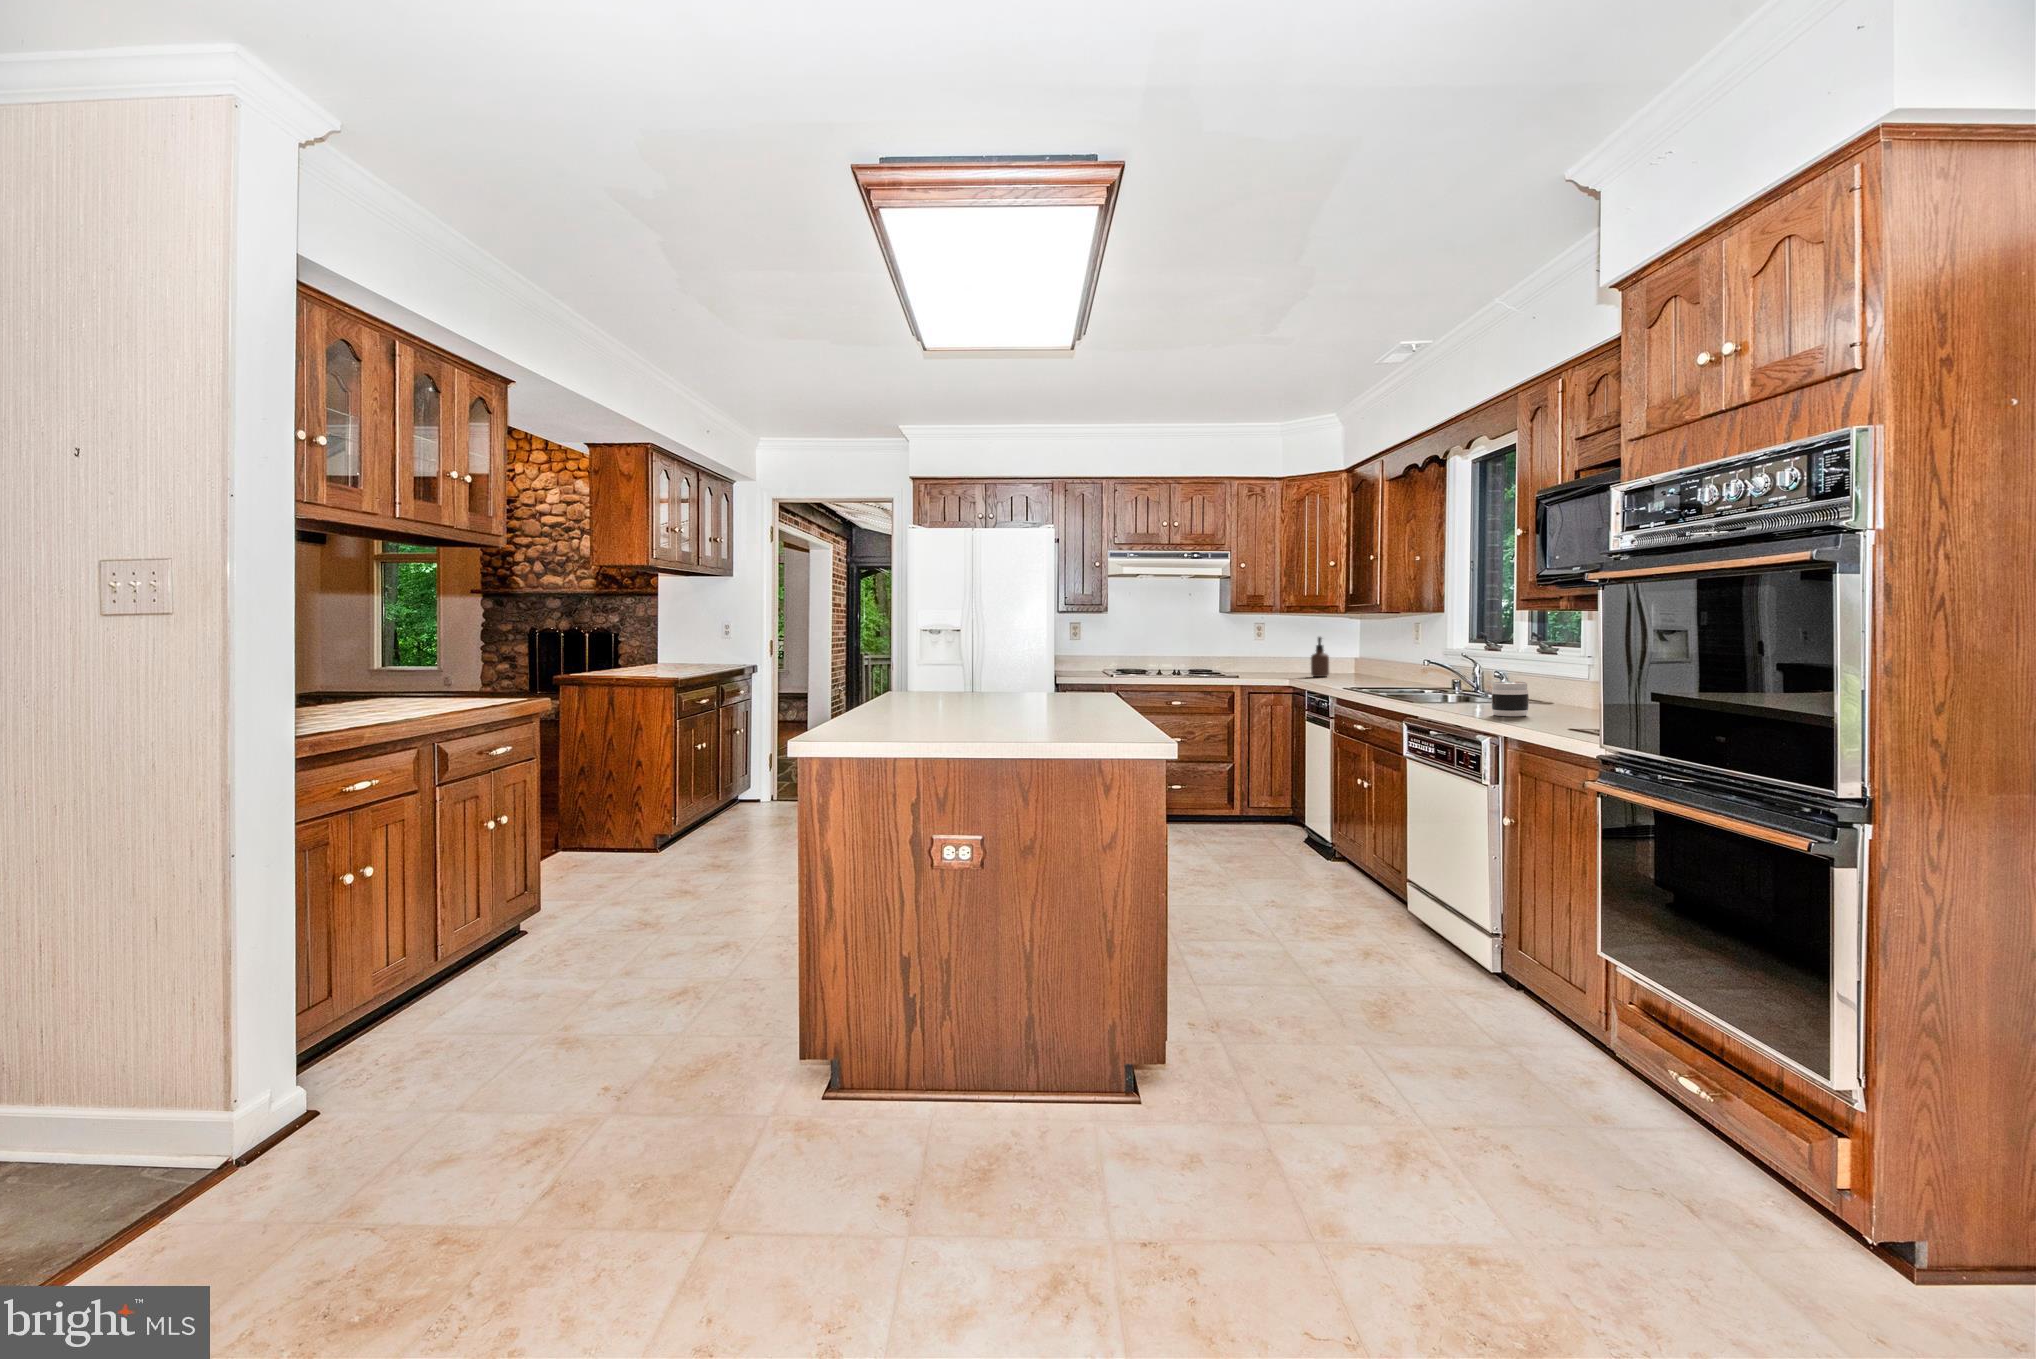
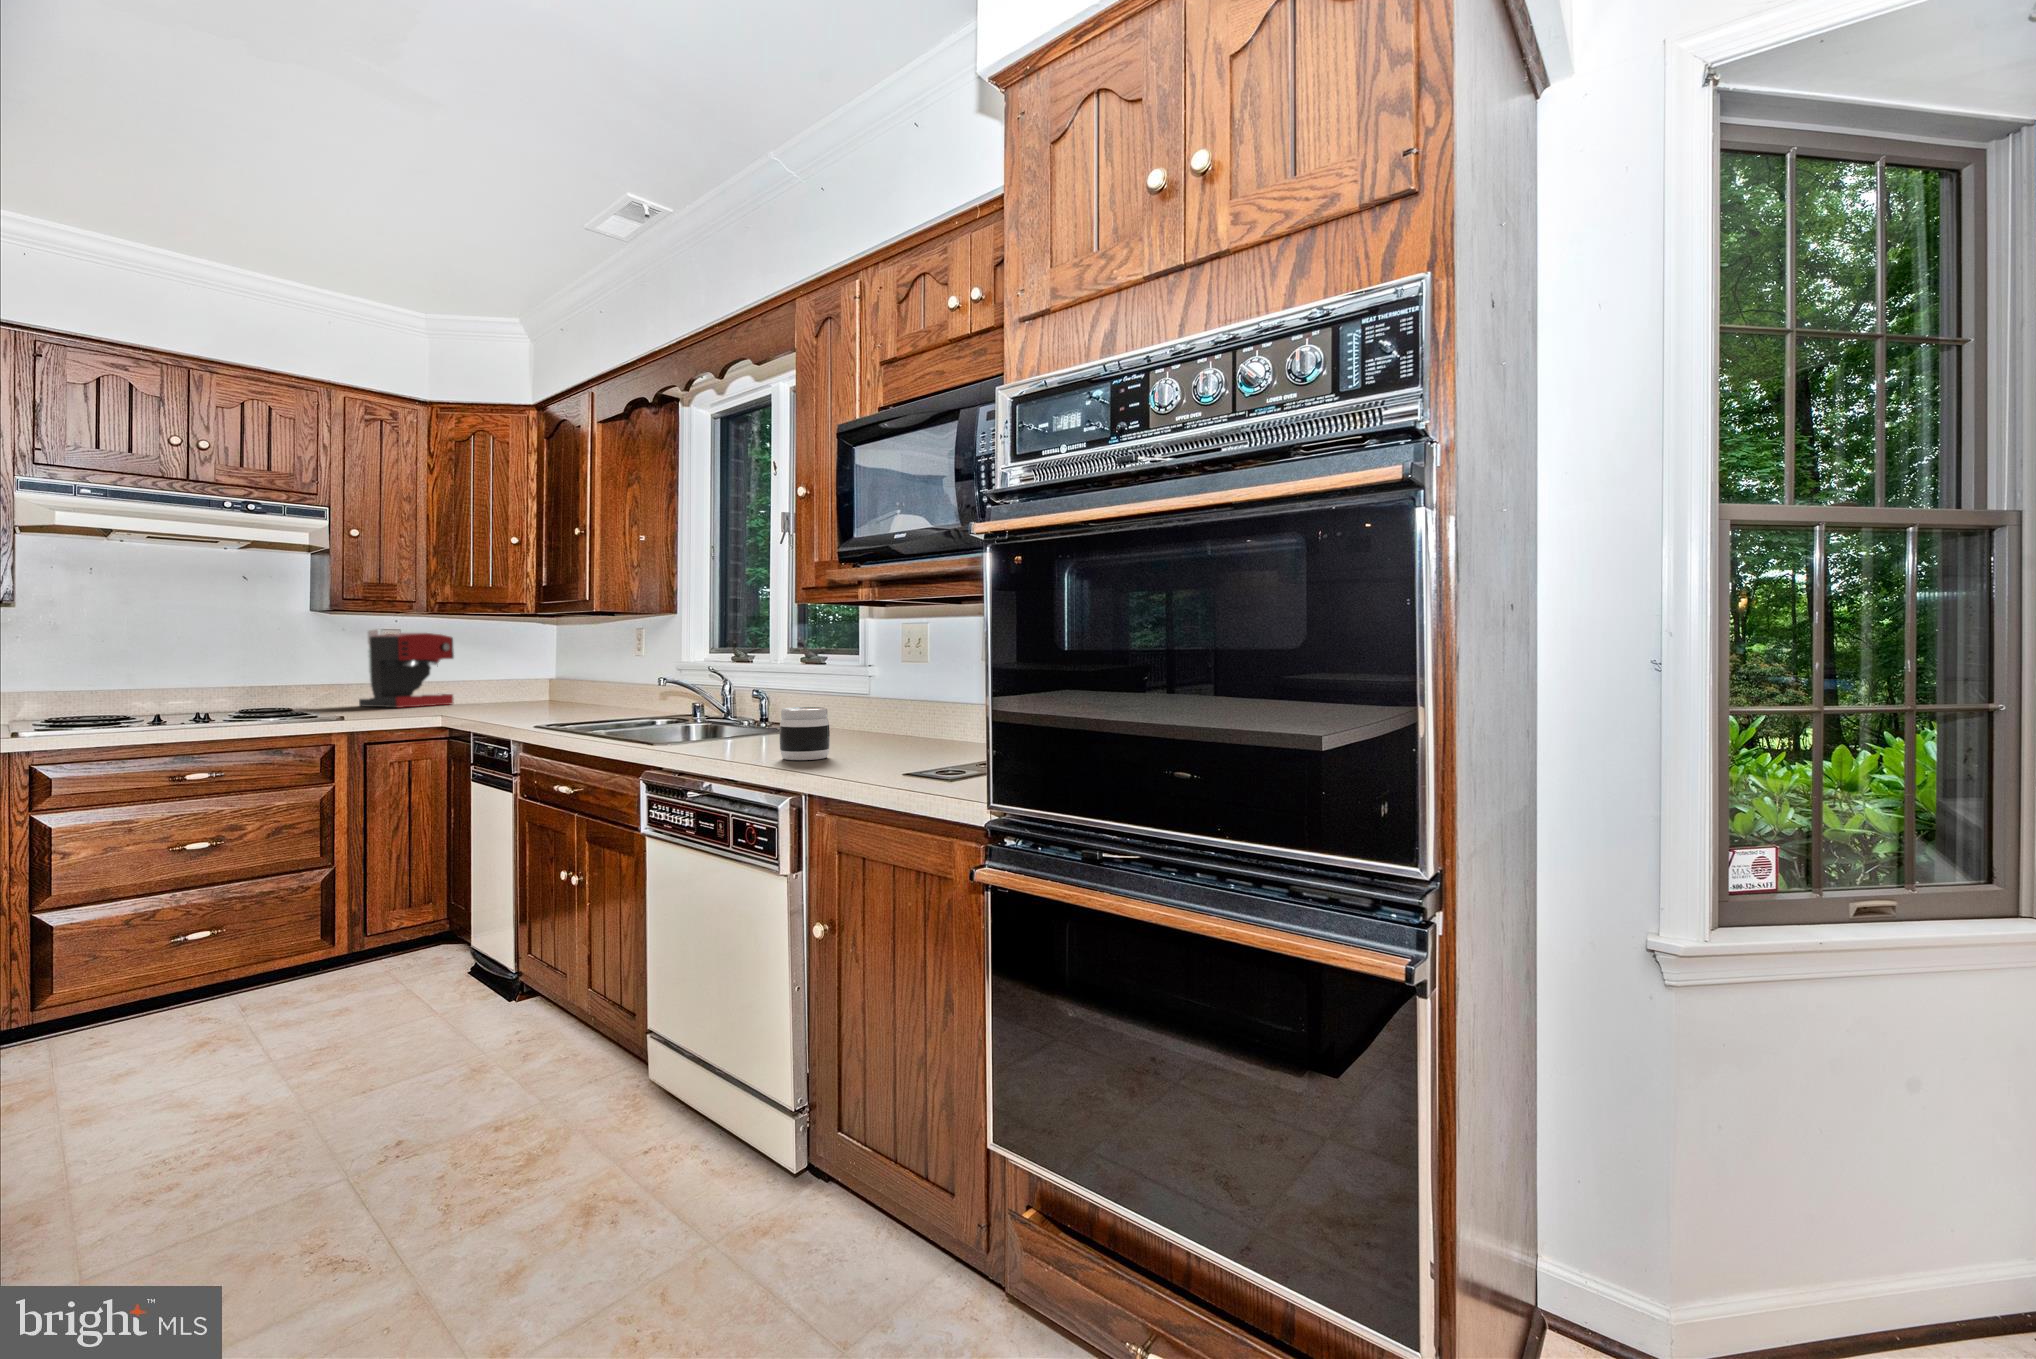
coffee maker: none [1243,622,1296,674] -> present [359,630,454,708]
soap dispenser: present [1311,637,1329,677] -> none [477,650,508,711]

